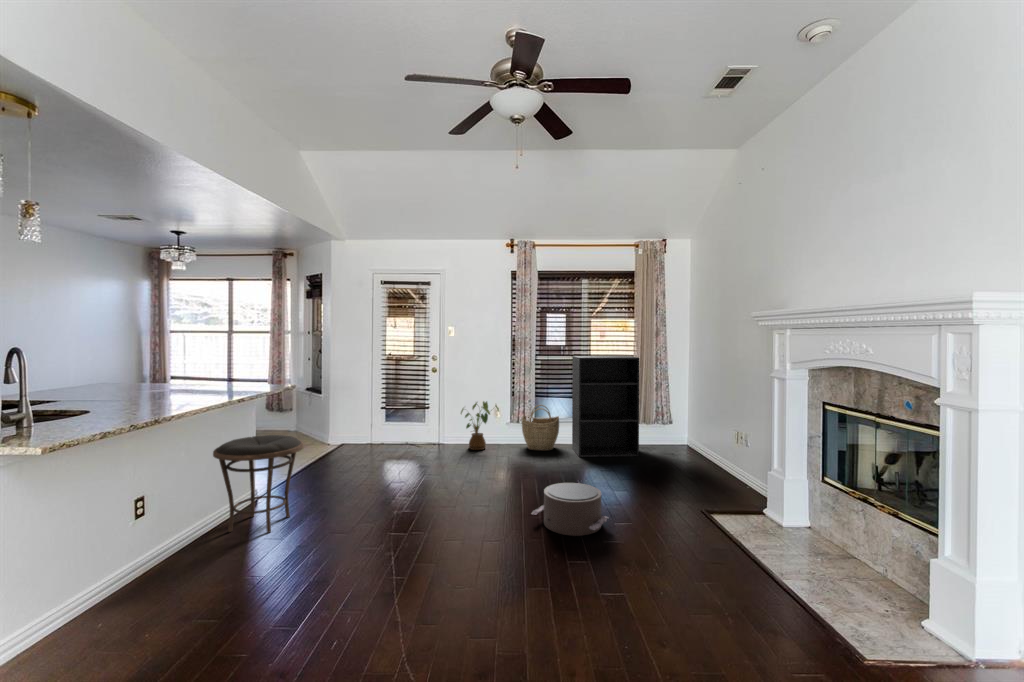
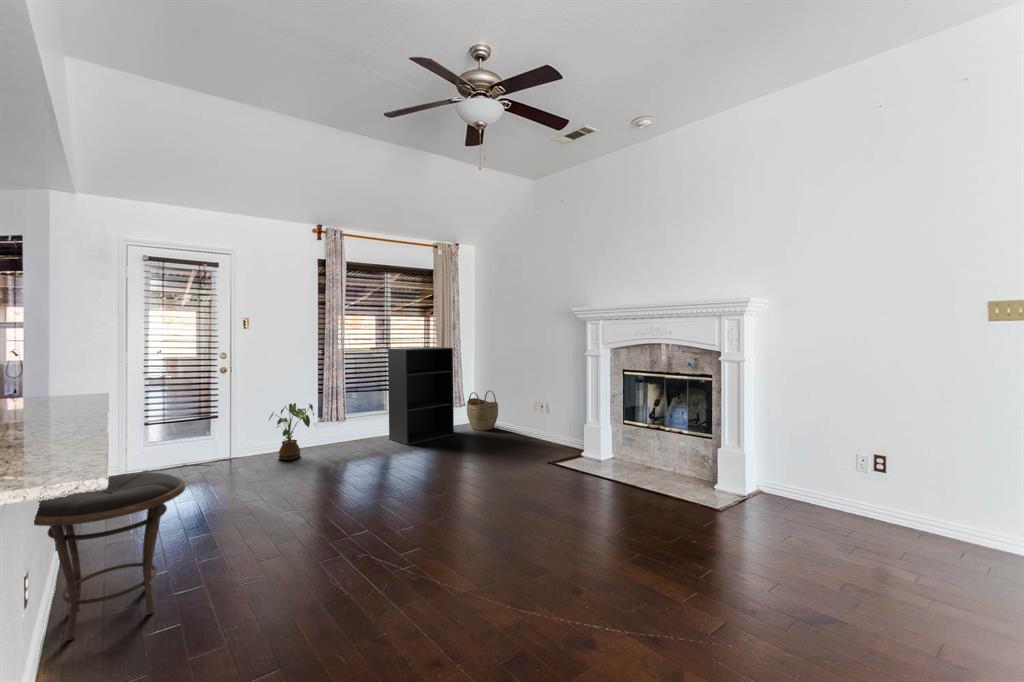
woven basket: present [522,405,559,451] -> present [467,390,498,431]
pouf: present [532,483,608,536] -> none [452,459,517,504]

